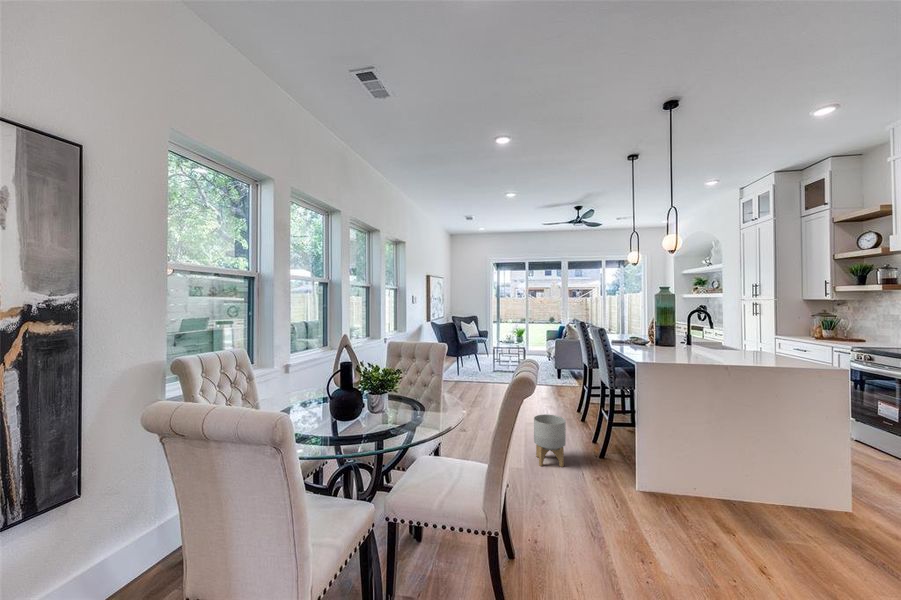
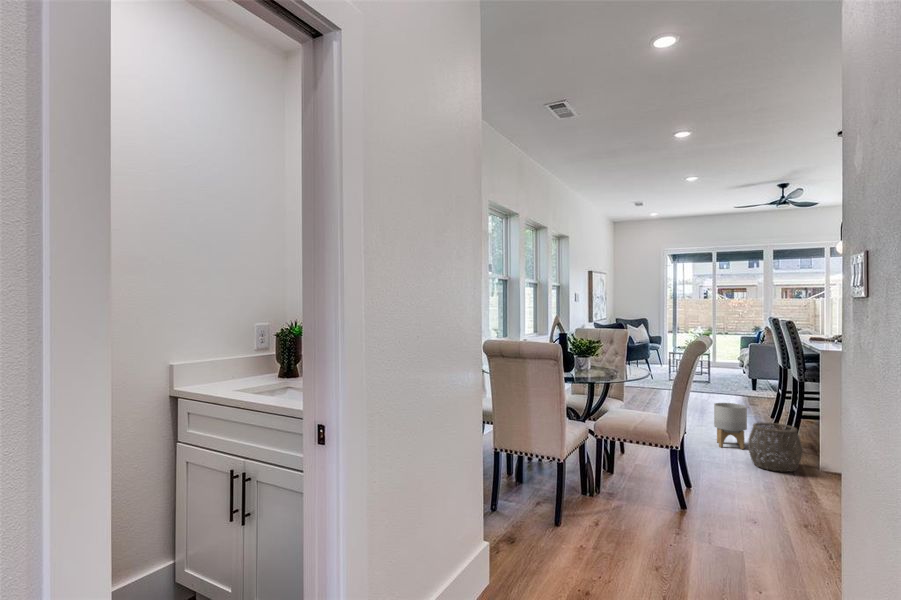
woven basket: none [571,447,629,512] -> present [748,422,802,472]

